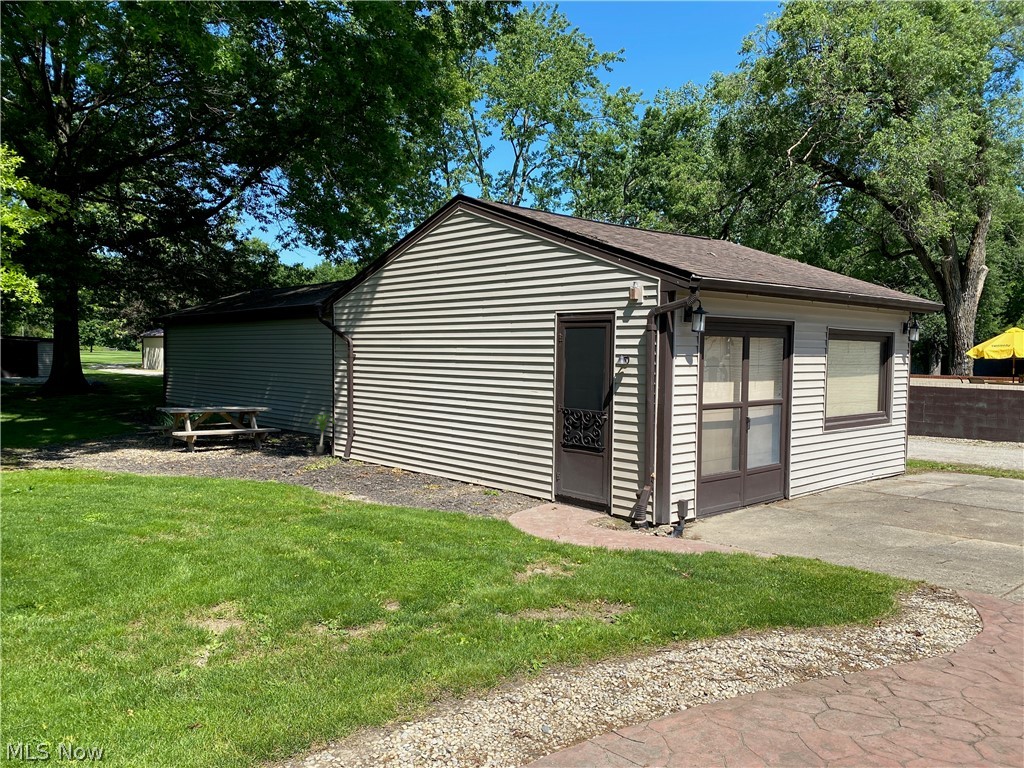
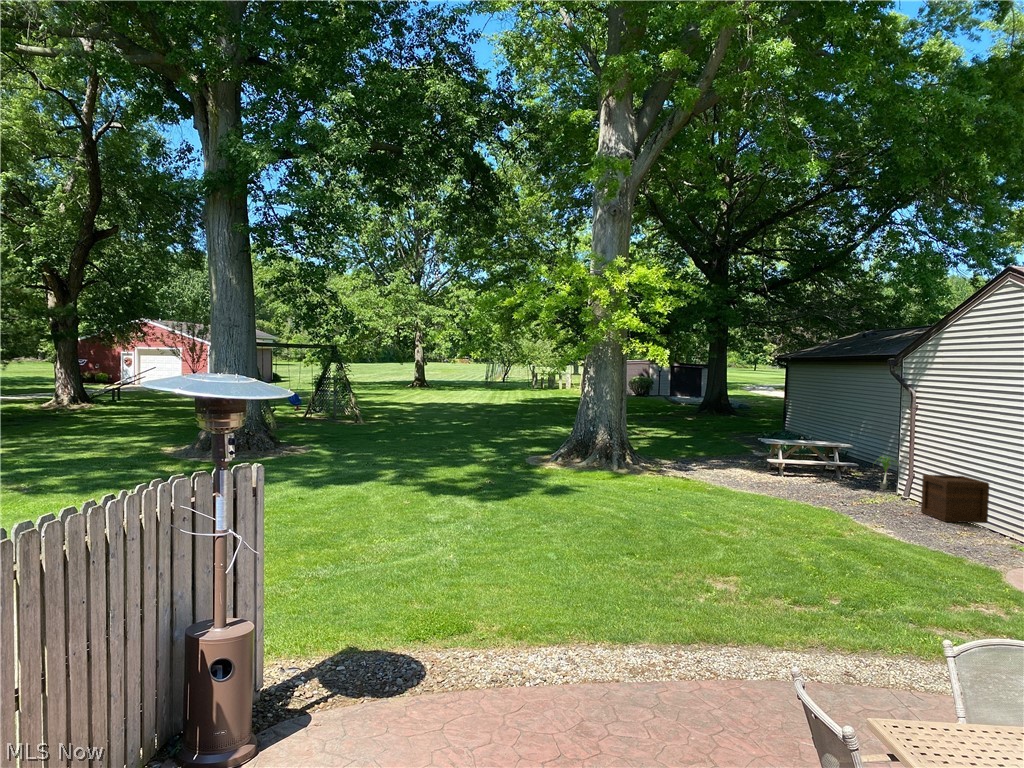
wooden crate: none [375,426,439,478] -> present [921,475,989,523]

